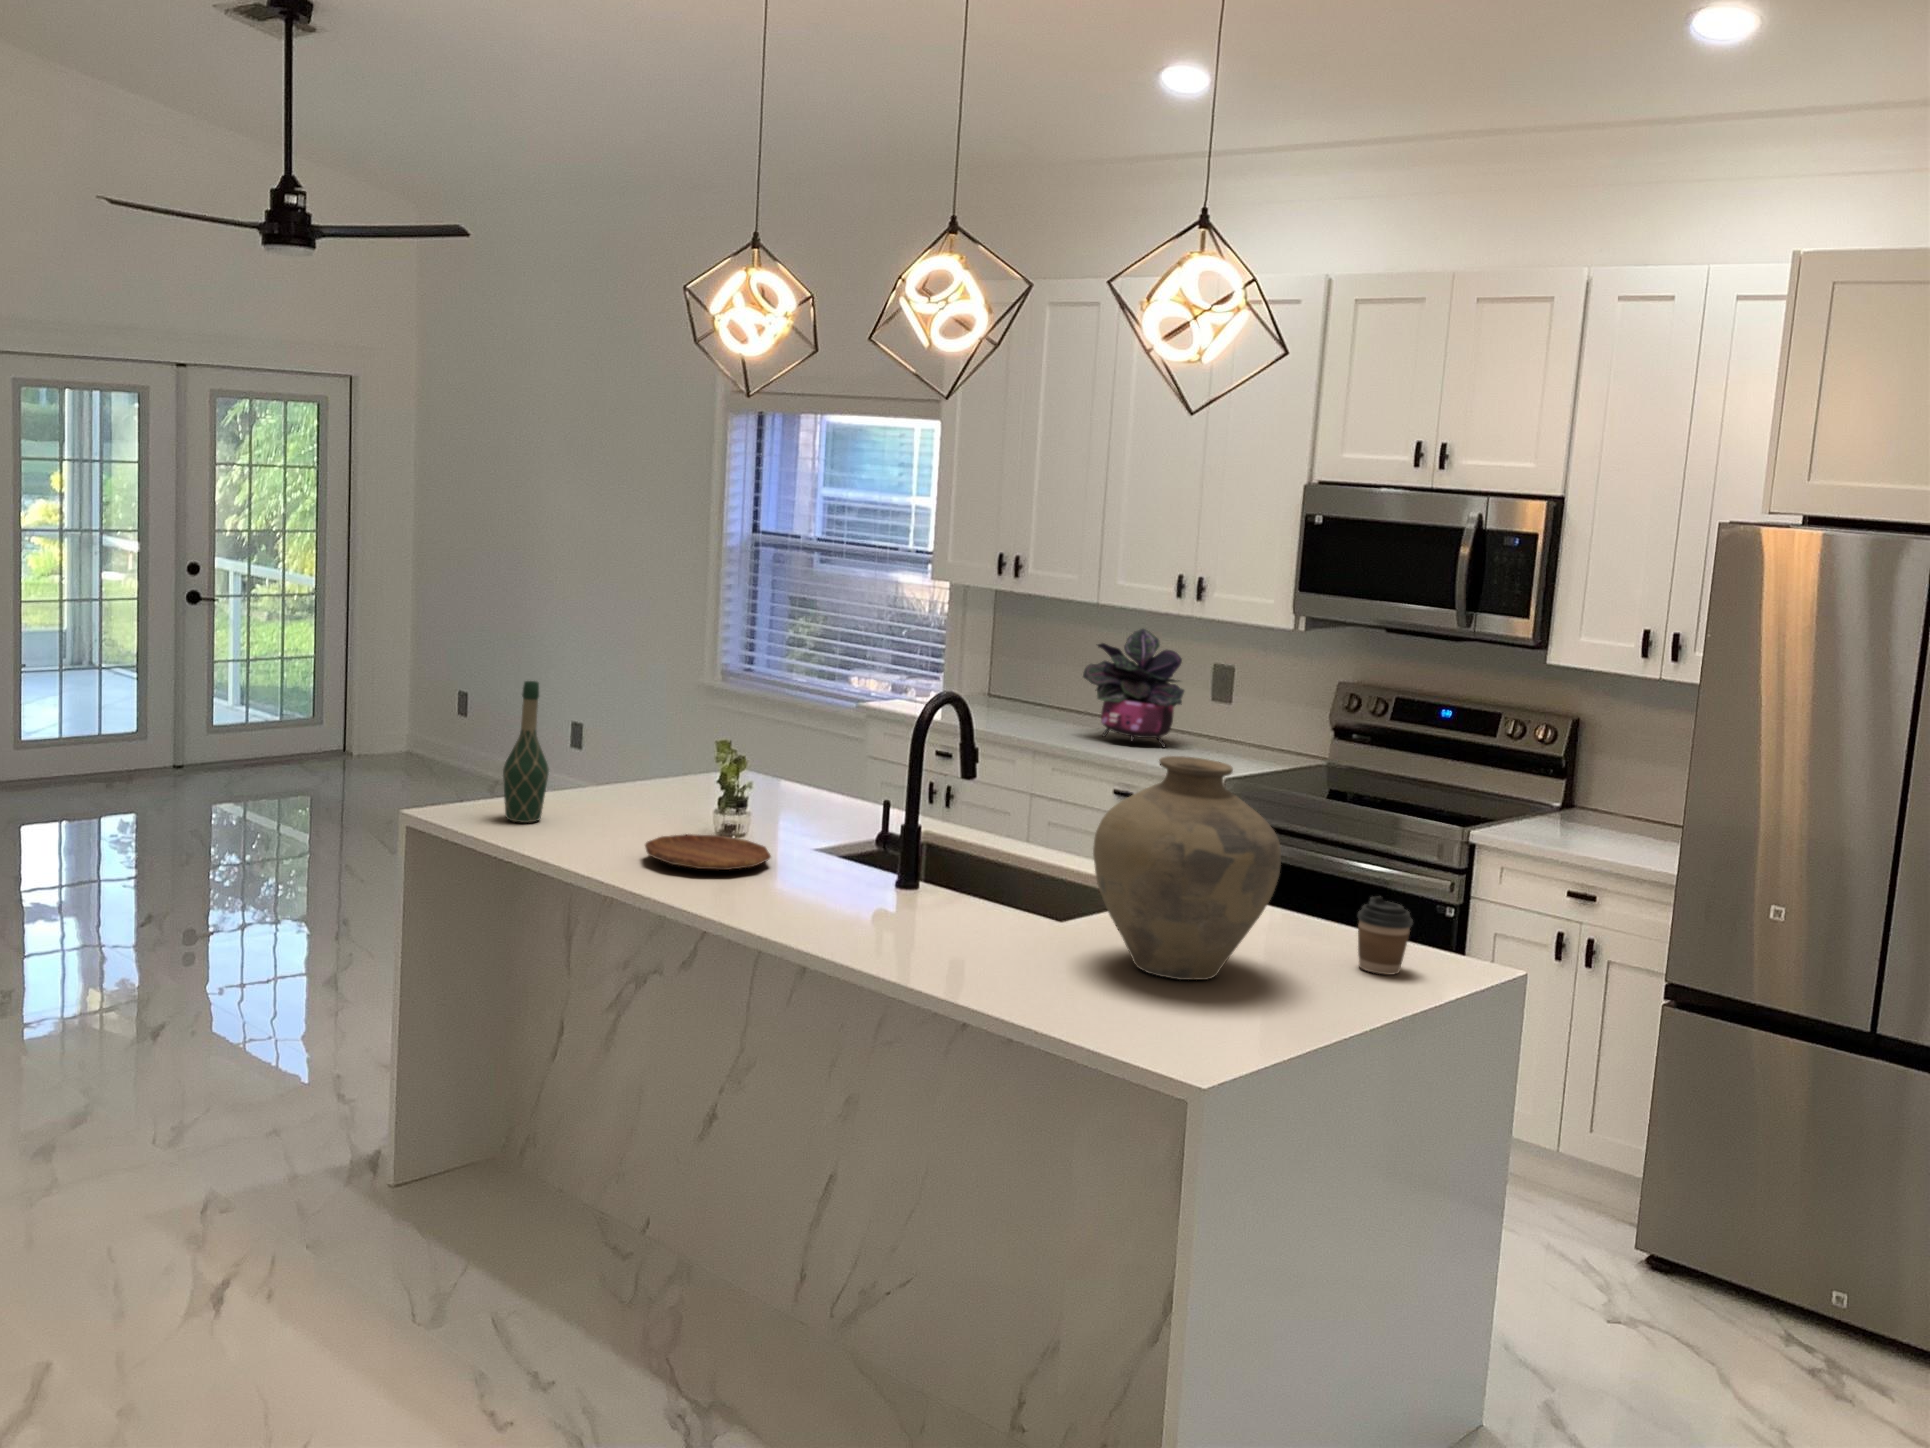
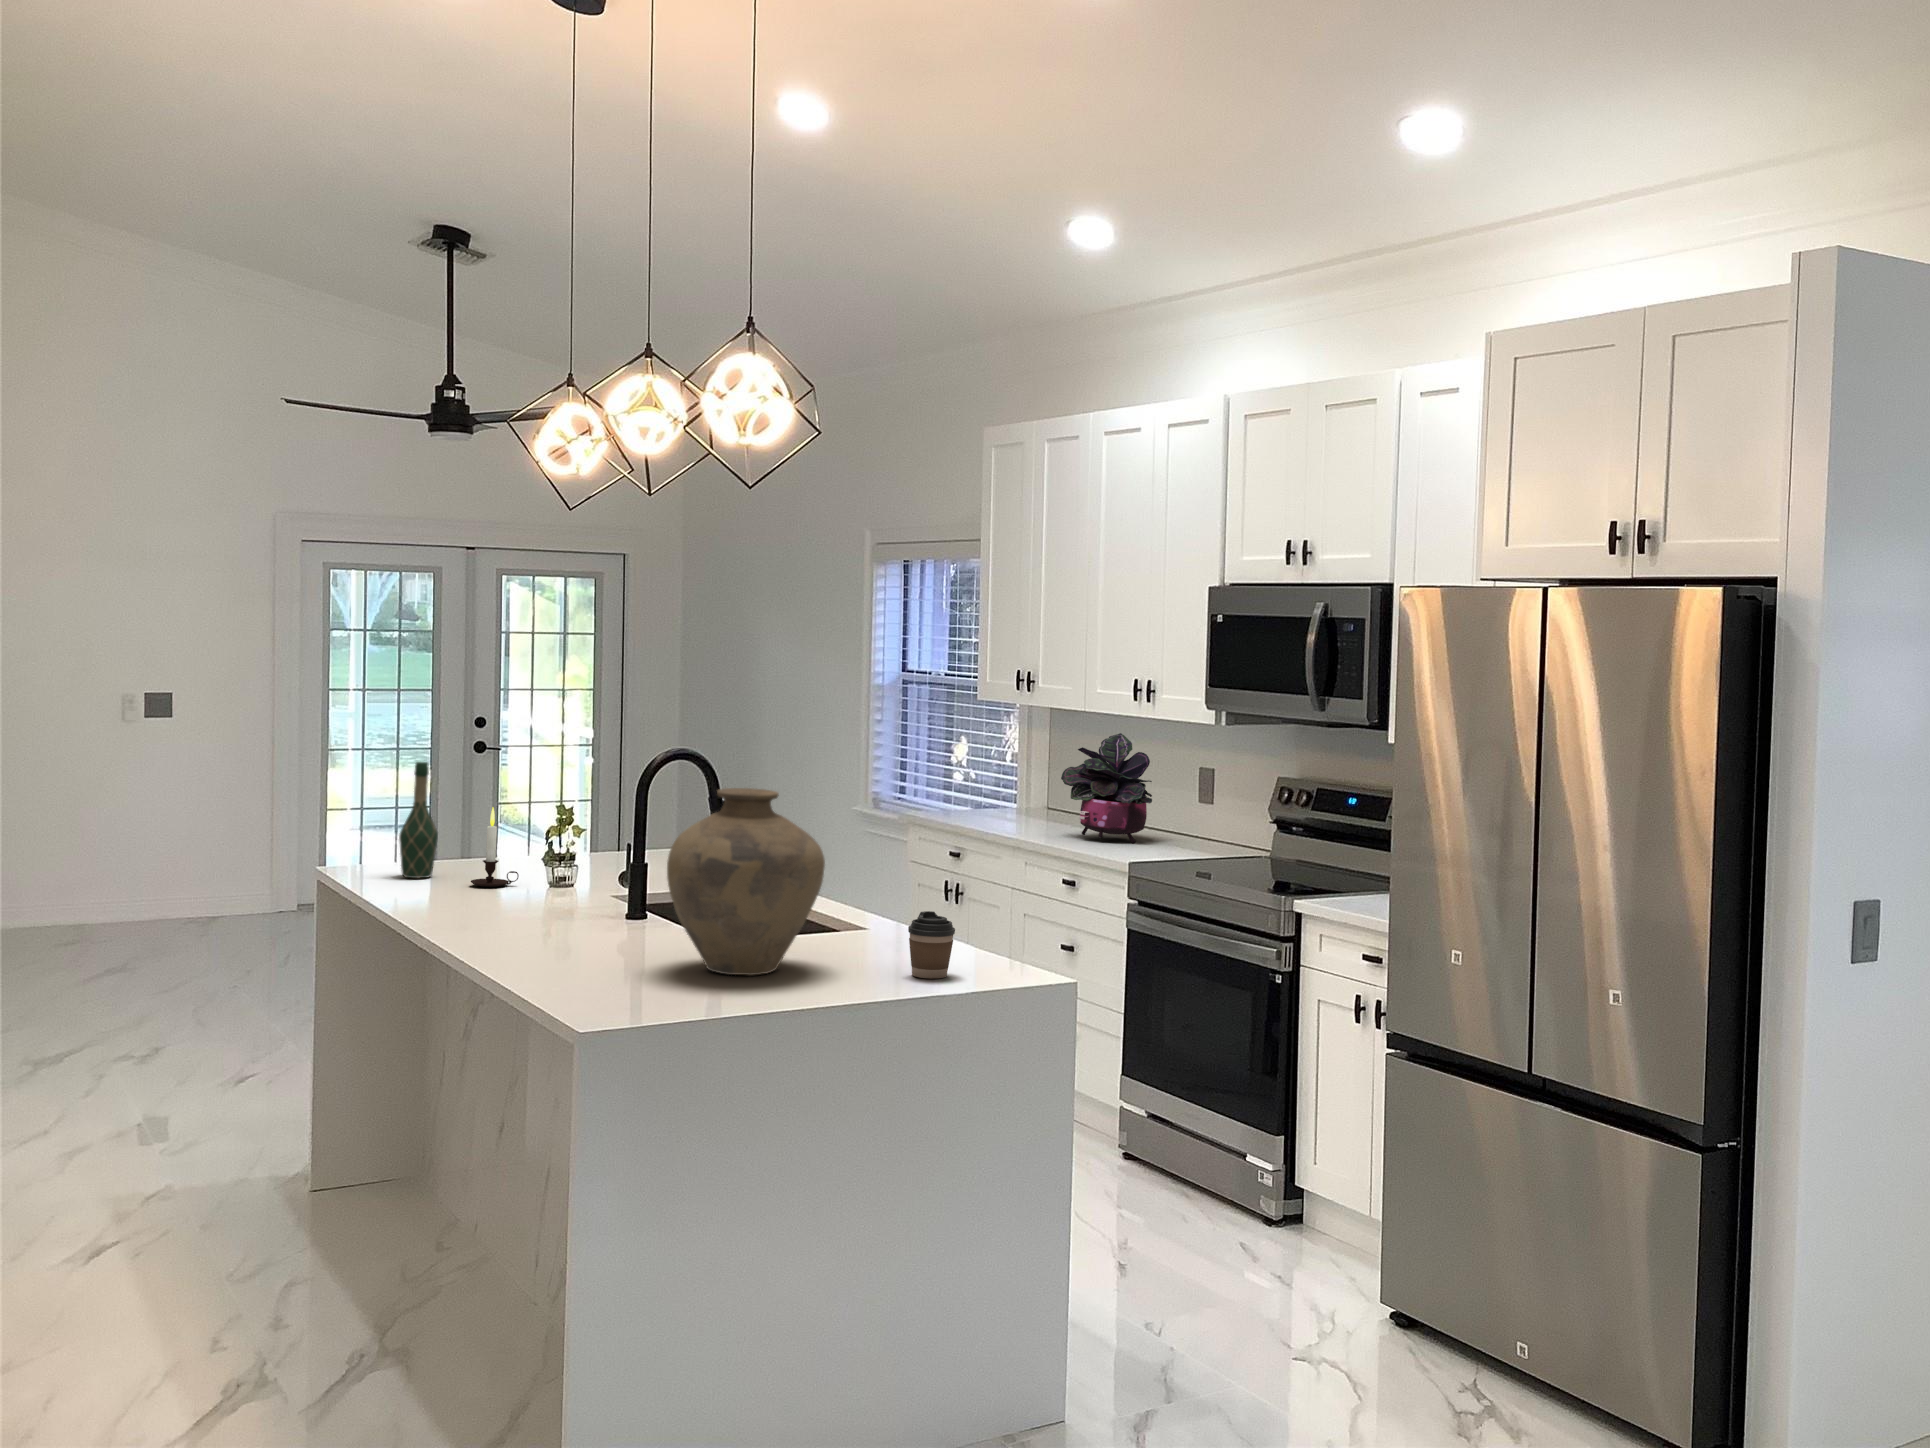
candle: none [612,739,667,835] -> present [471,808,519,887]
tray: present [645,834,771,870] -> none [450,883,561,905]

